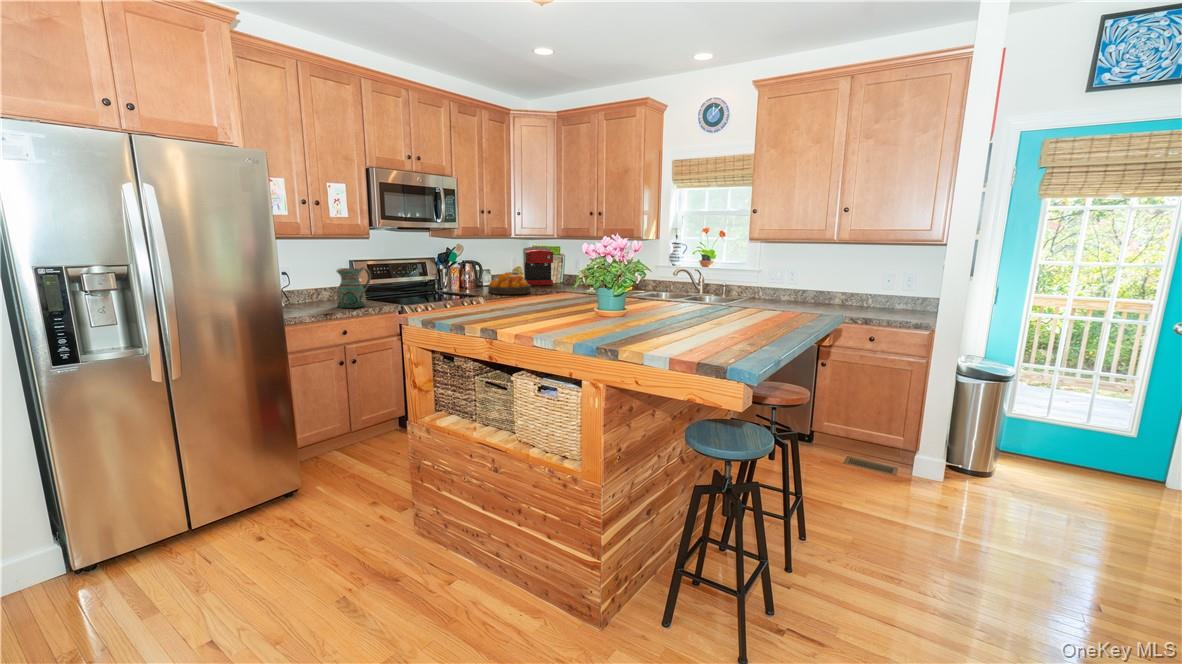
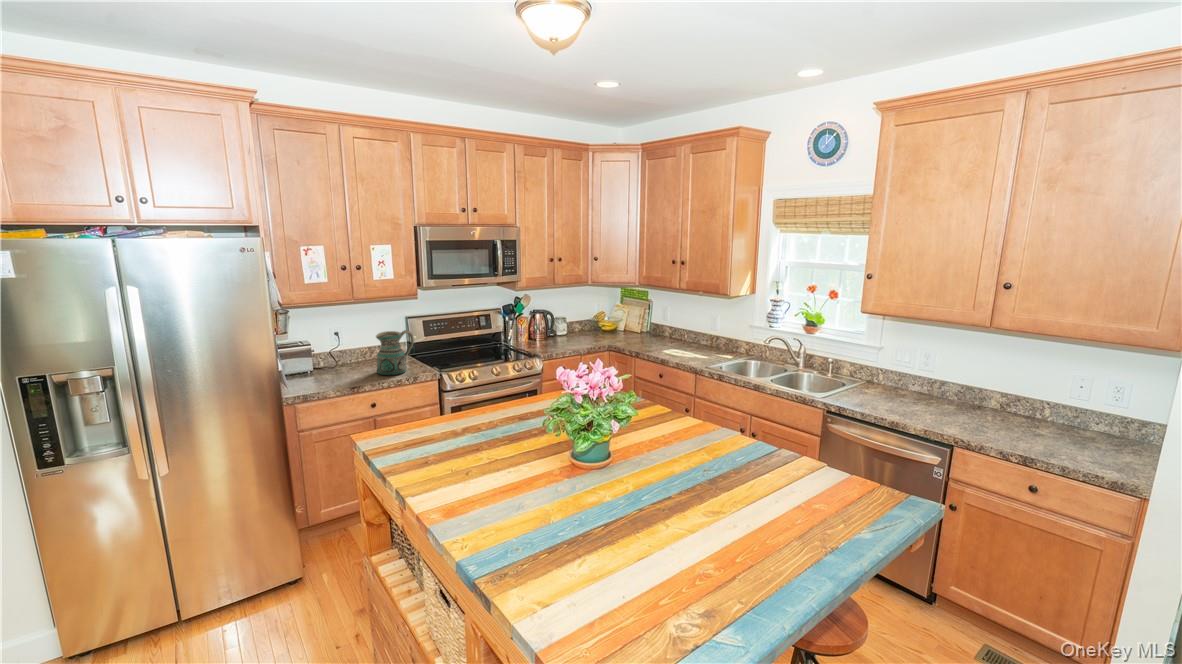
coffee maker: present [523,247,553,285] -> none [599,293,630,338]
fruit bowl: present [488,272,531,294] -> none [549,327,596,355]

